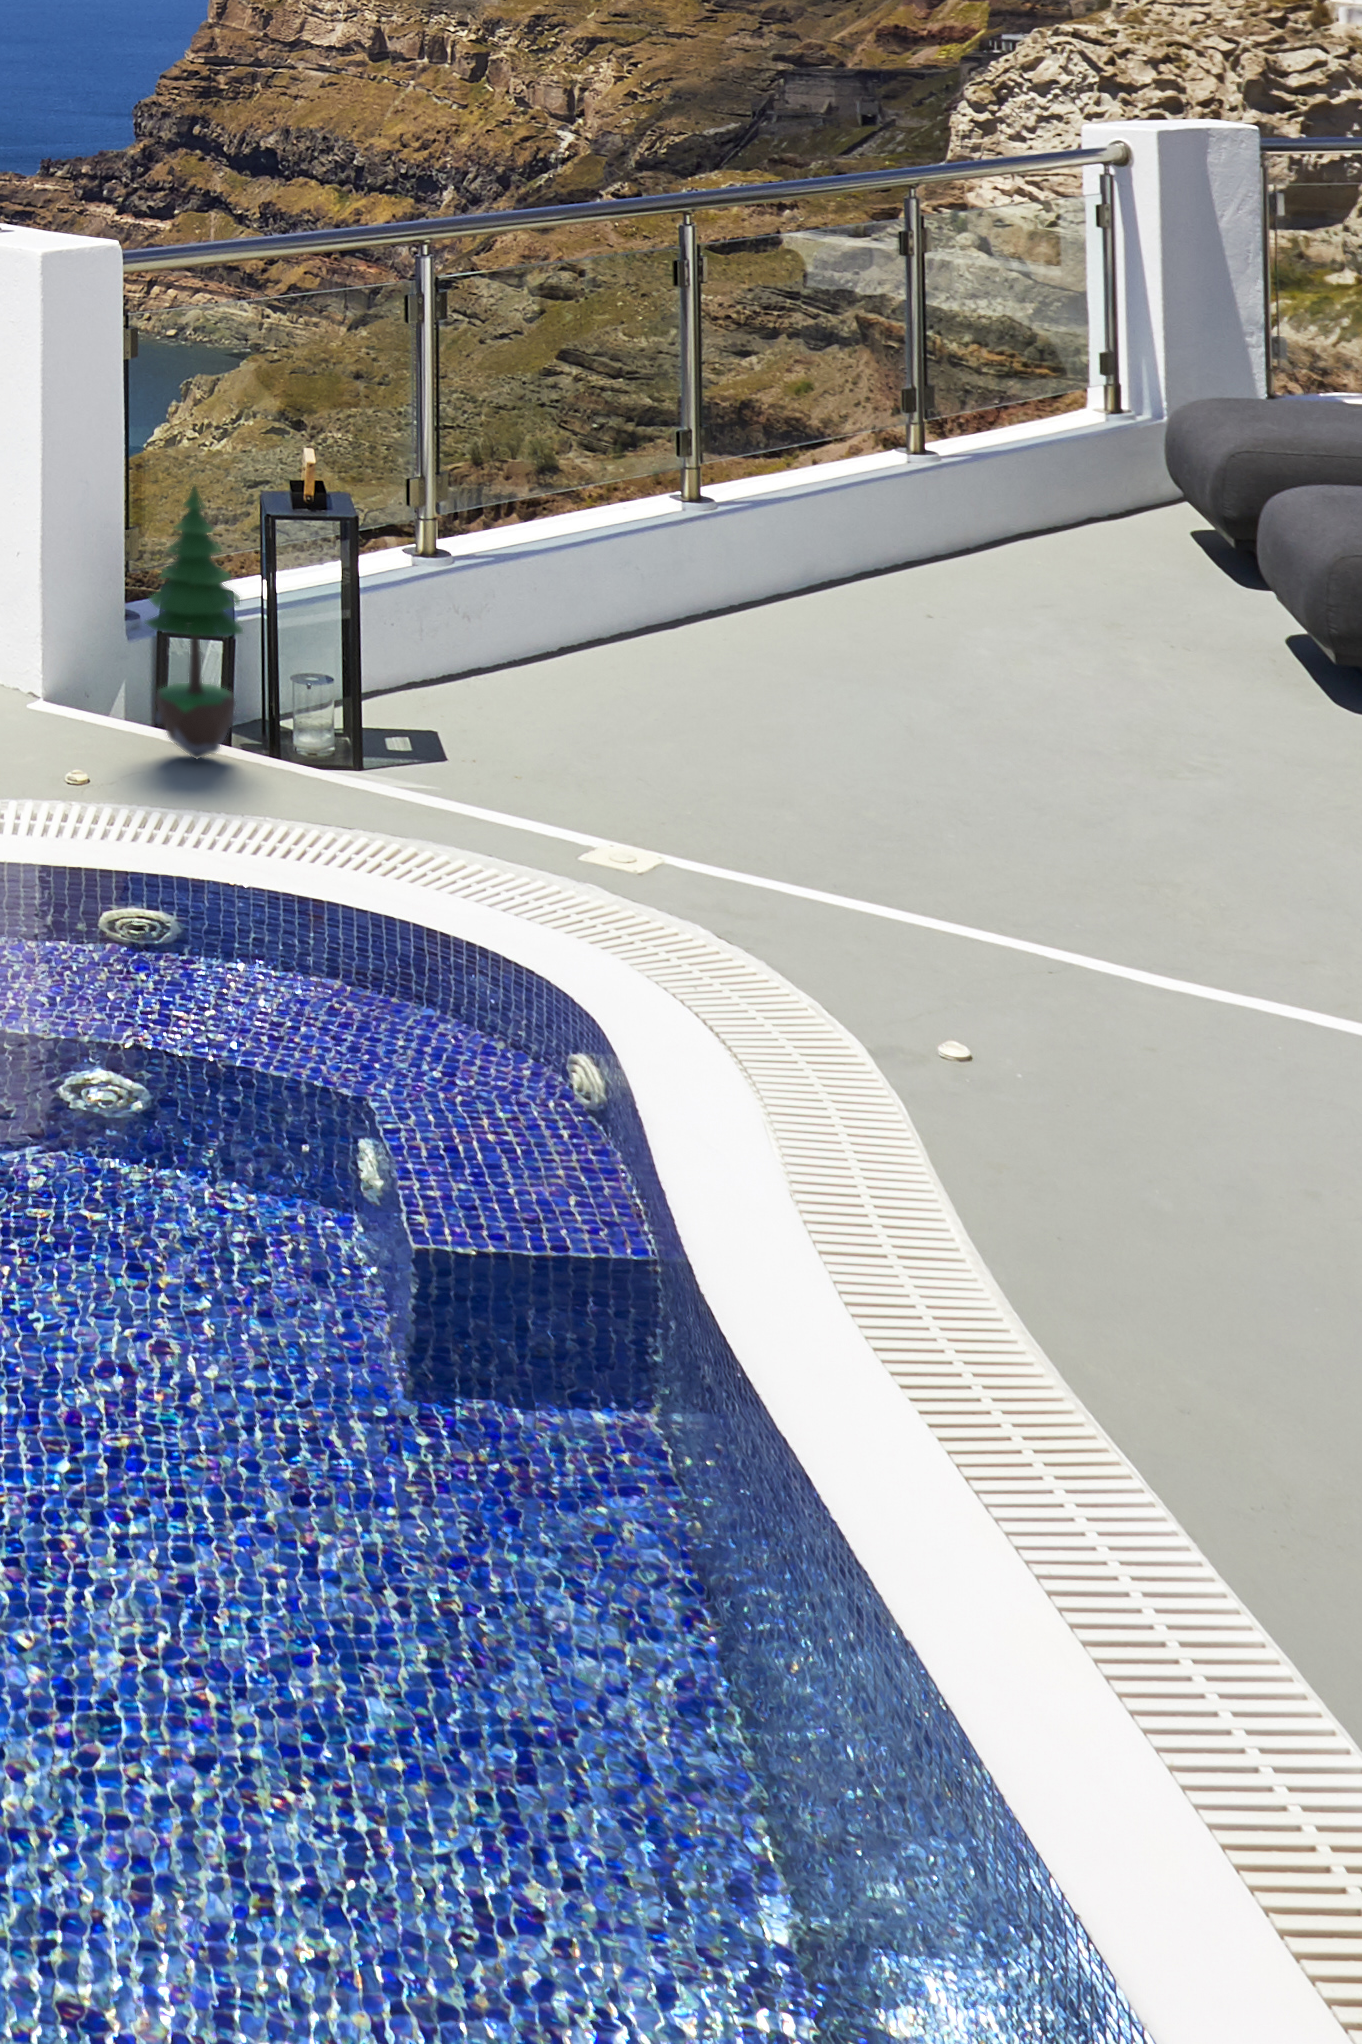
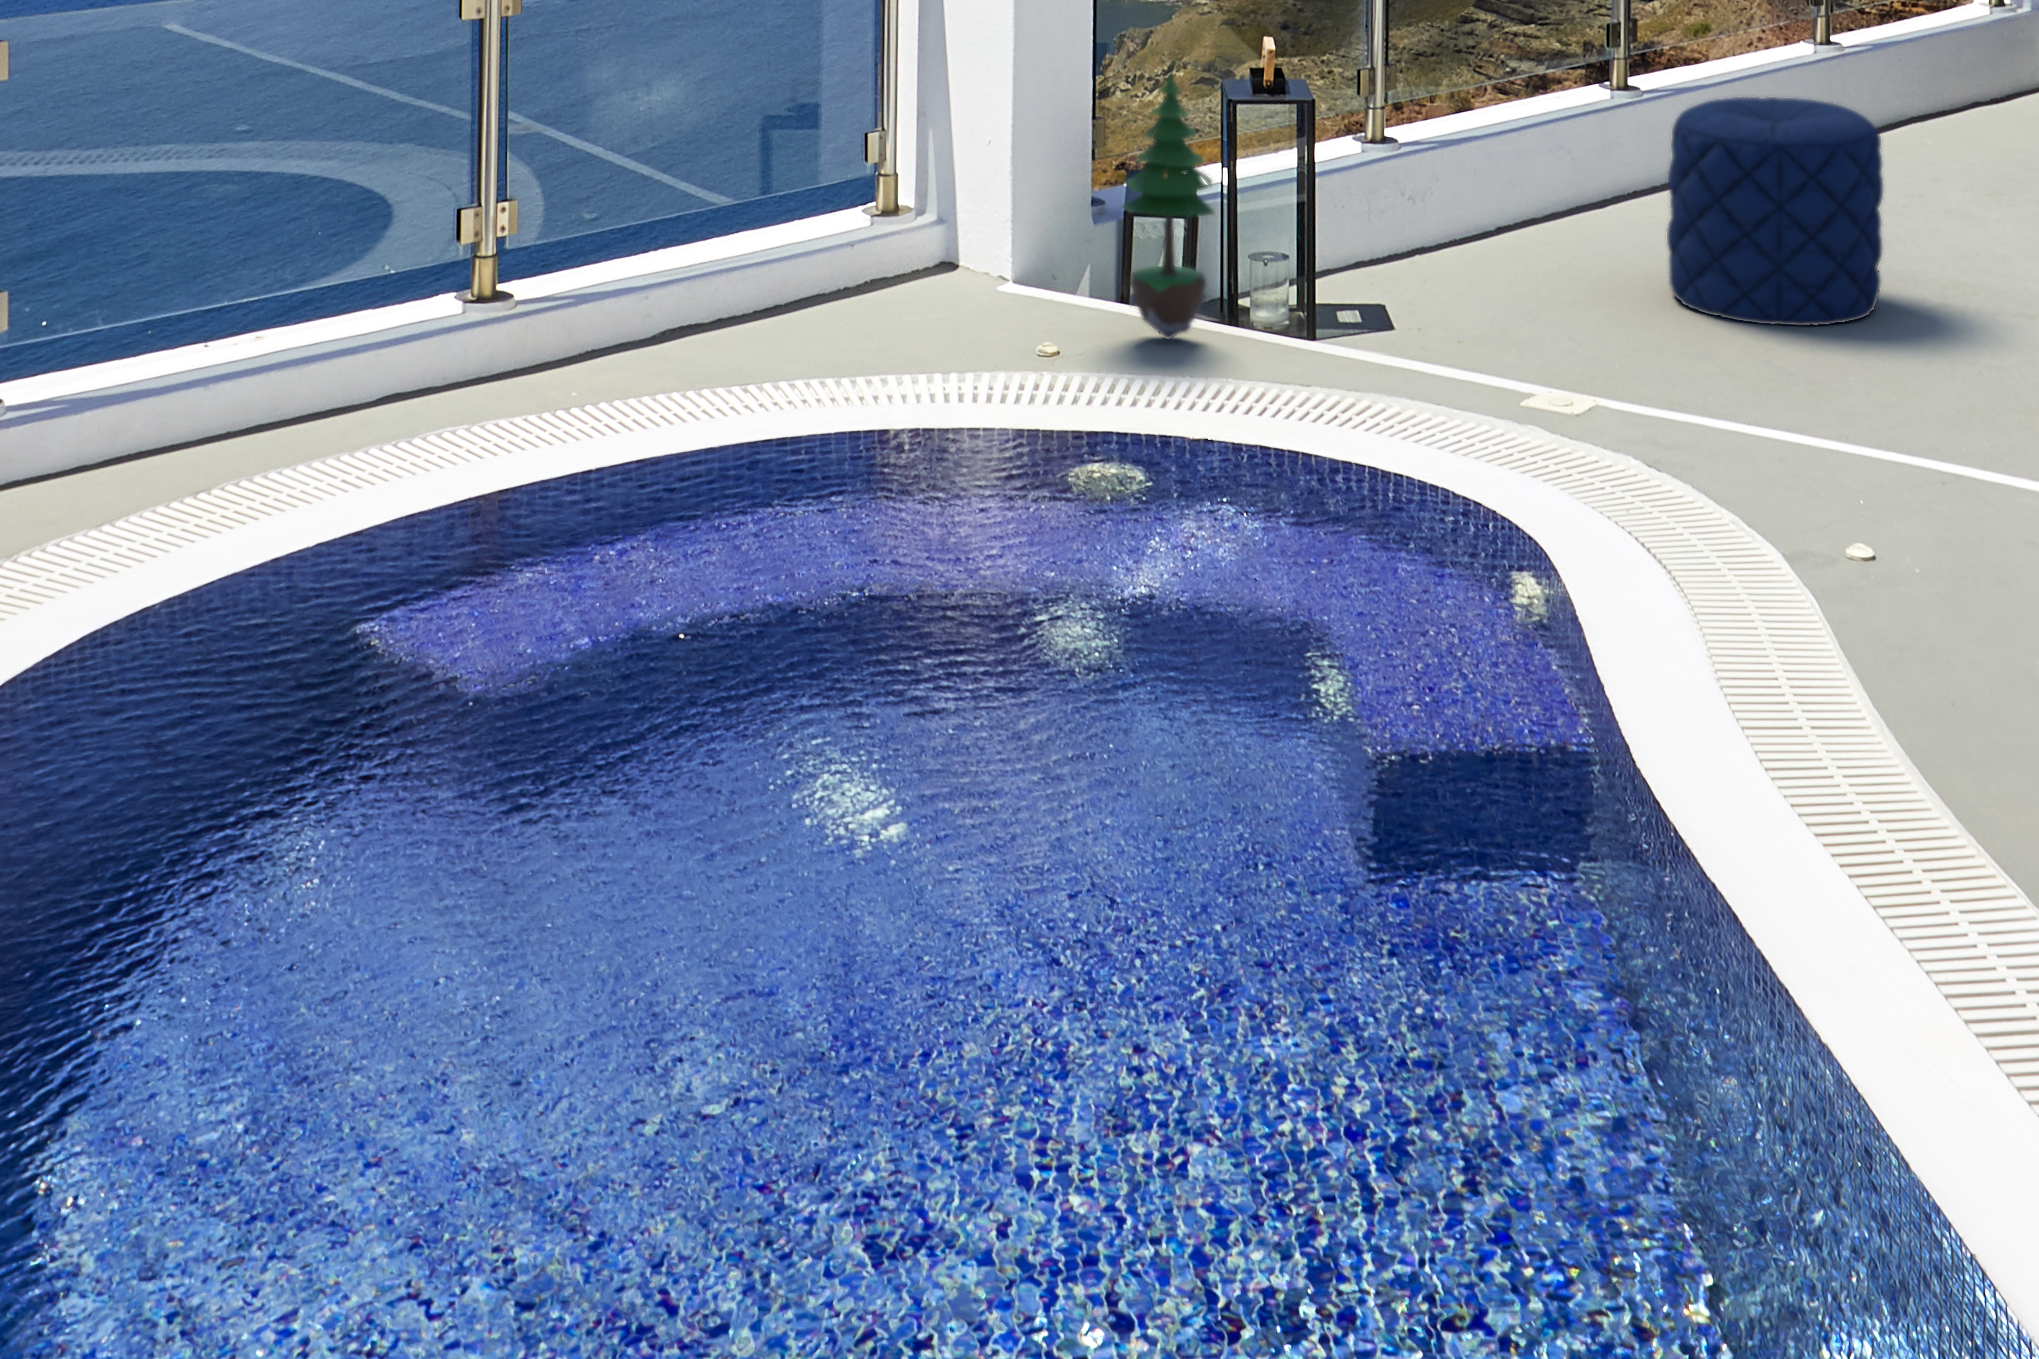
pouf: none [745,513,989,765] -> present [1667,97,1883,326]

